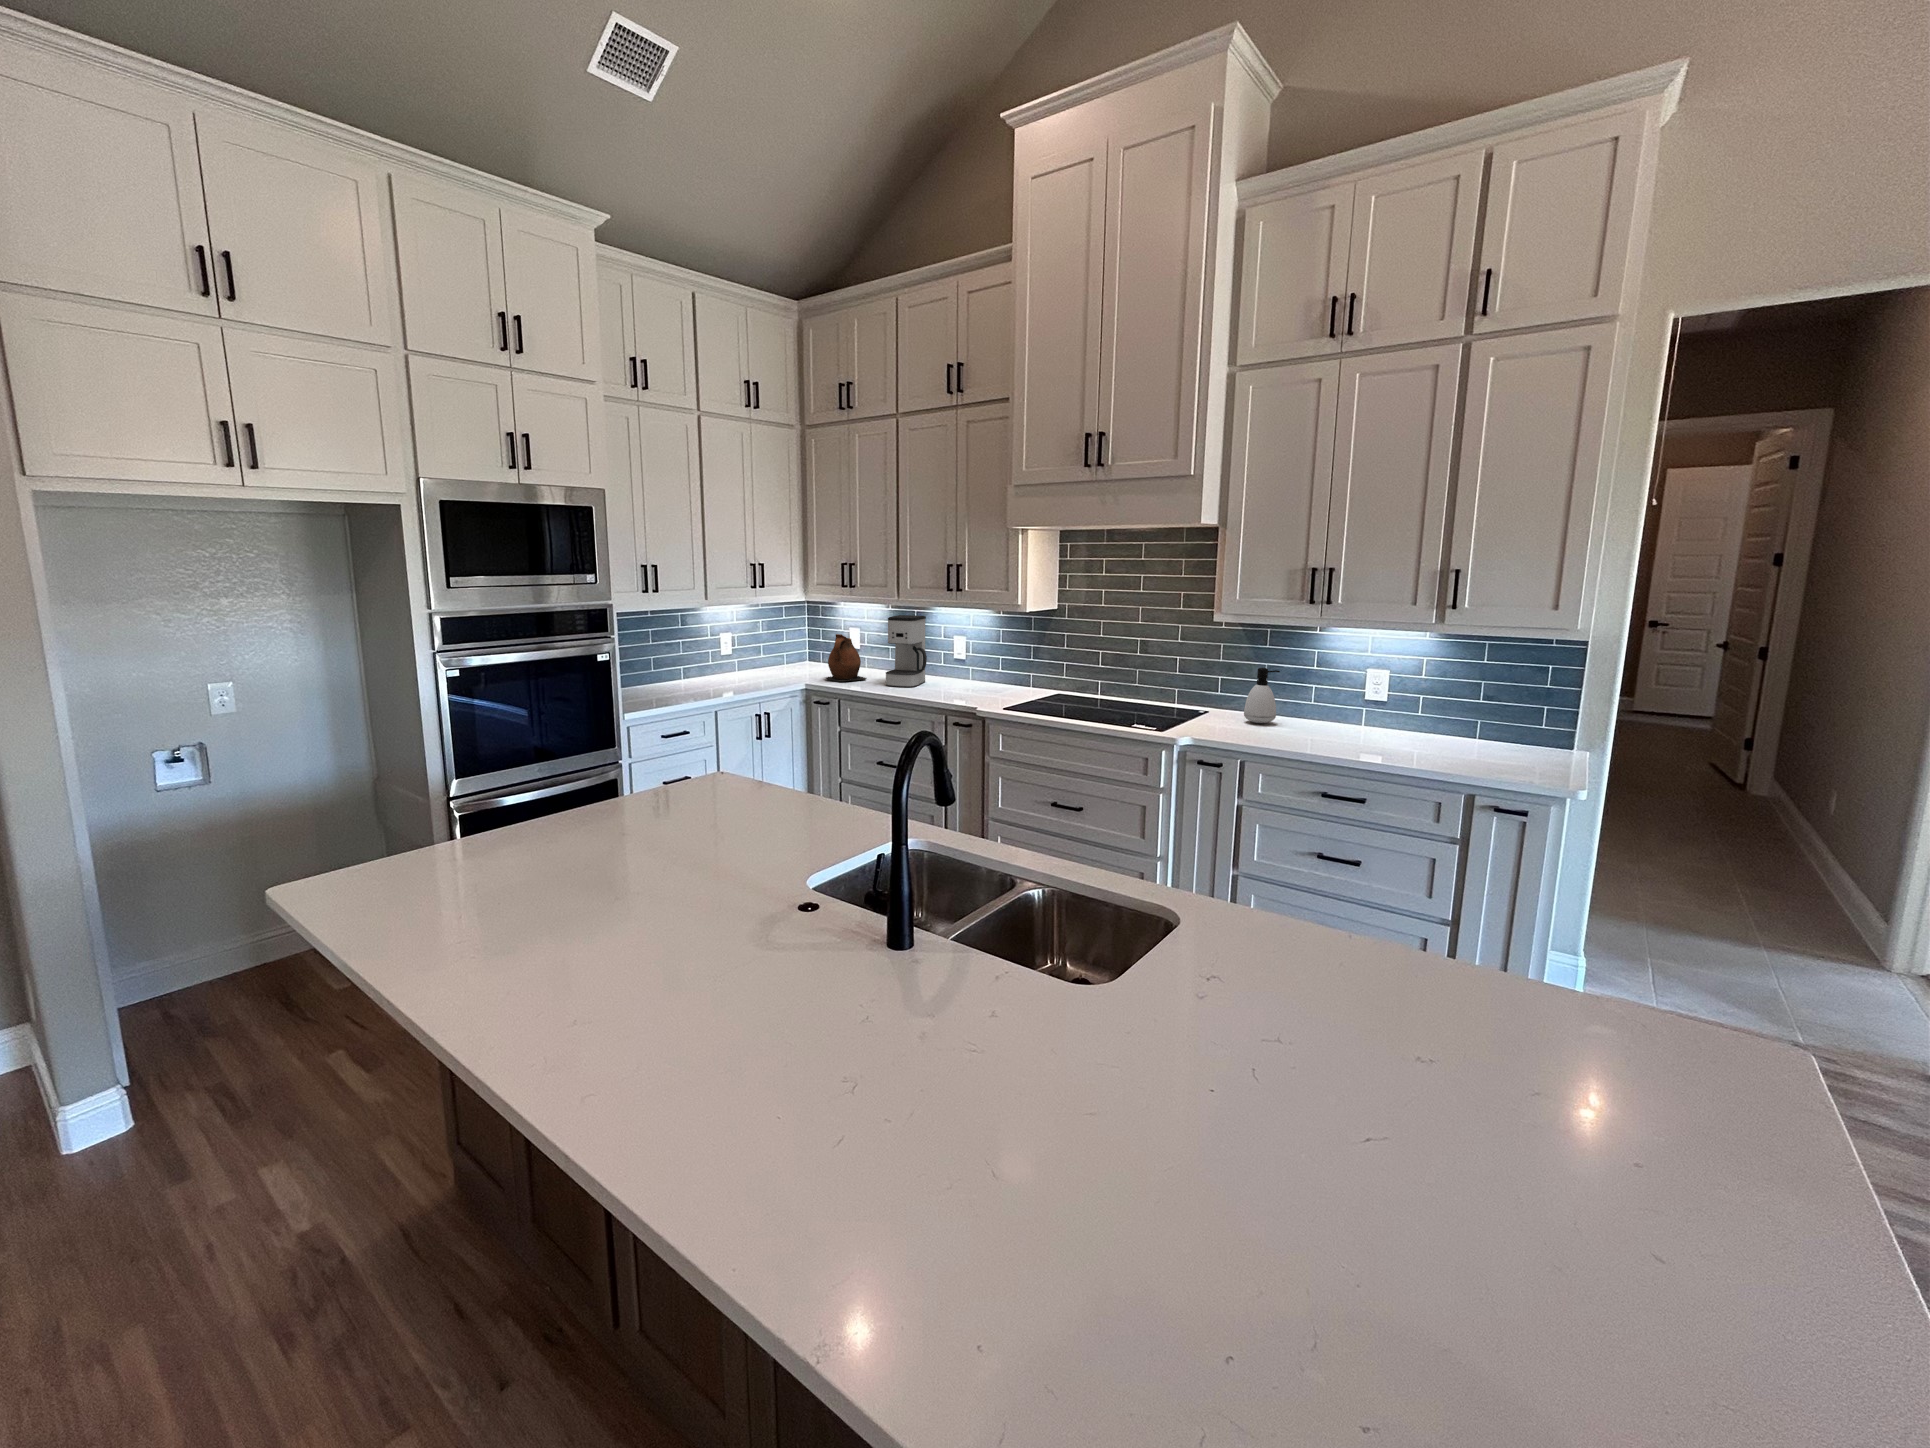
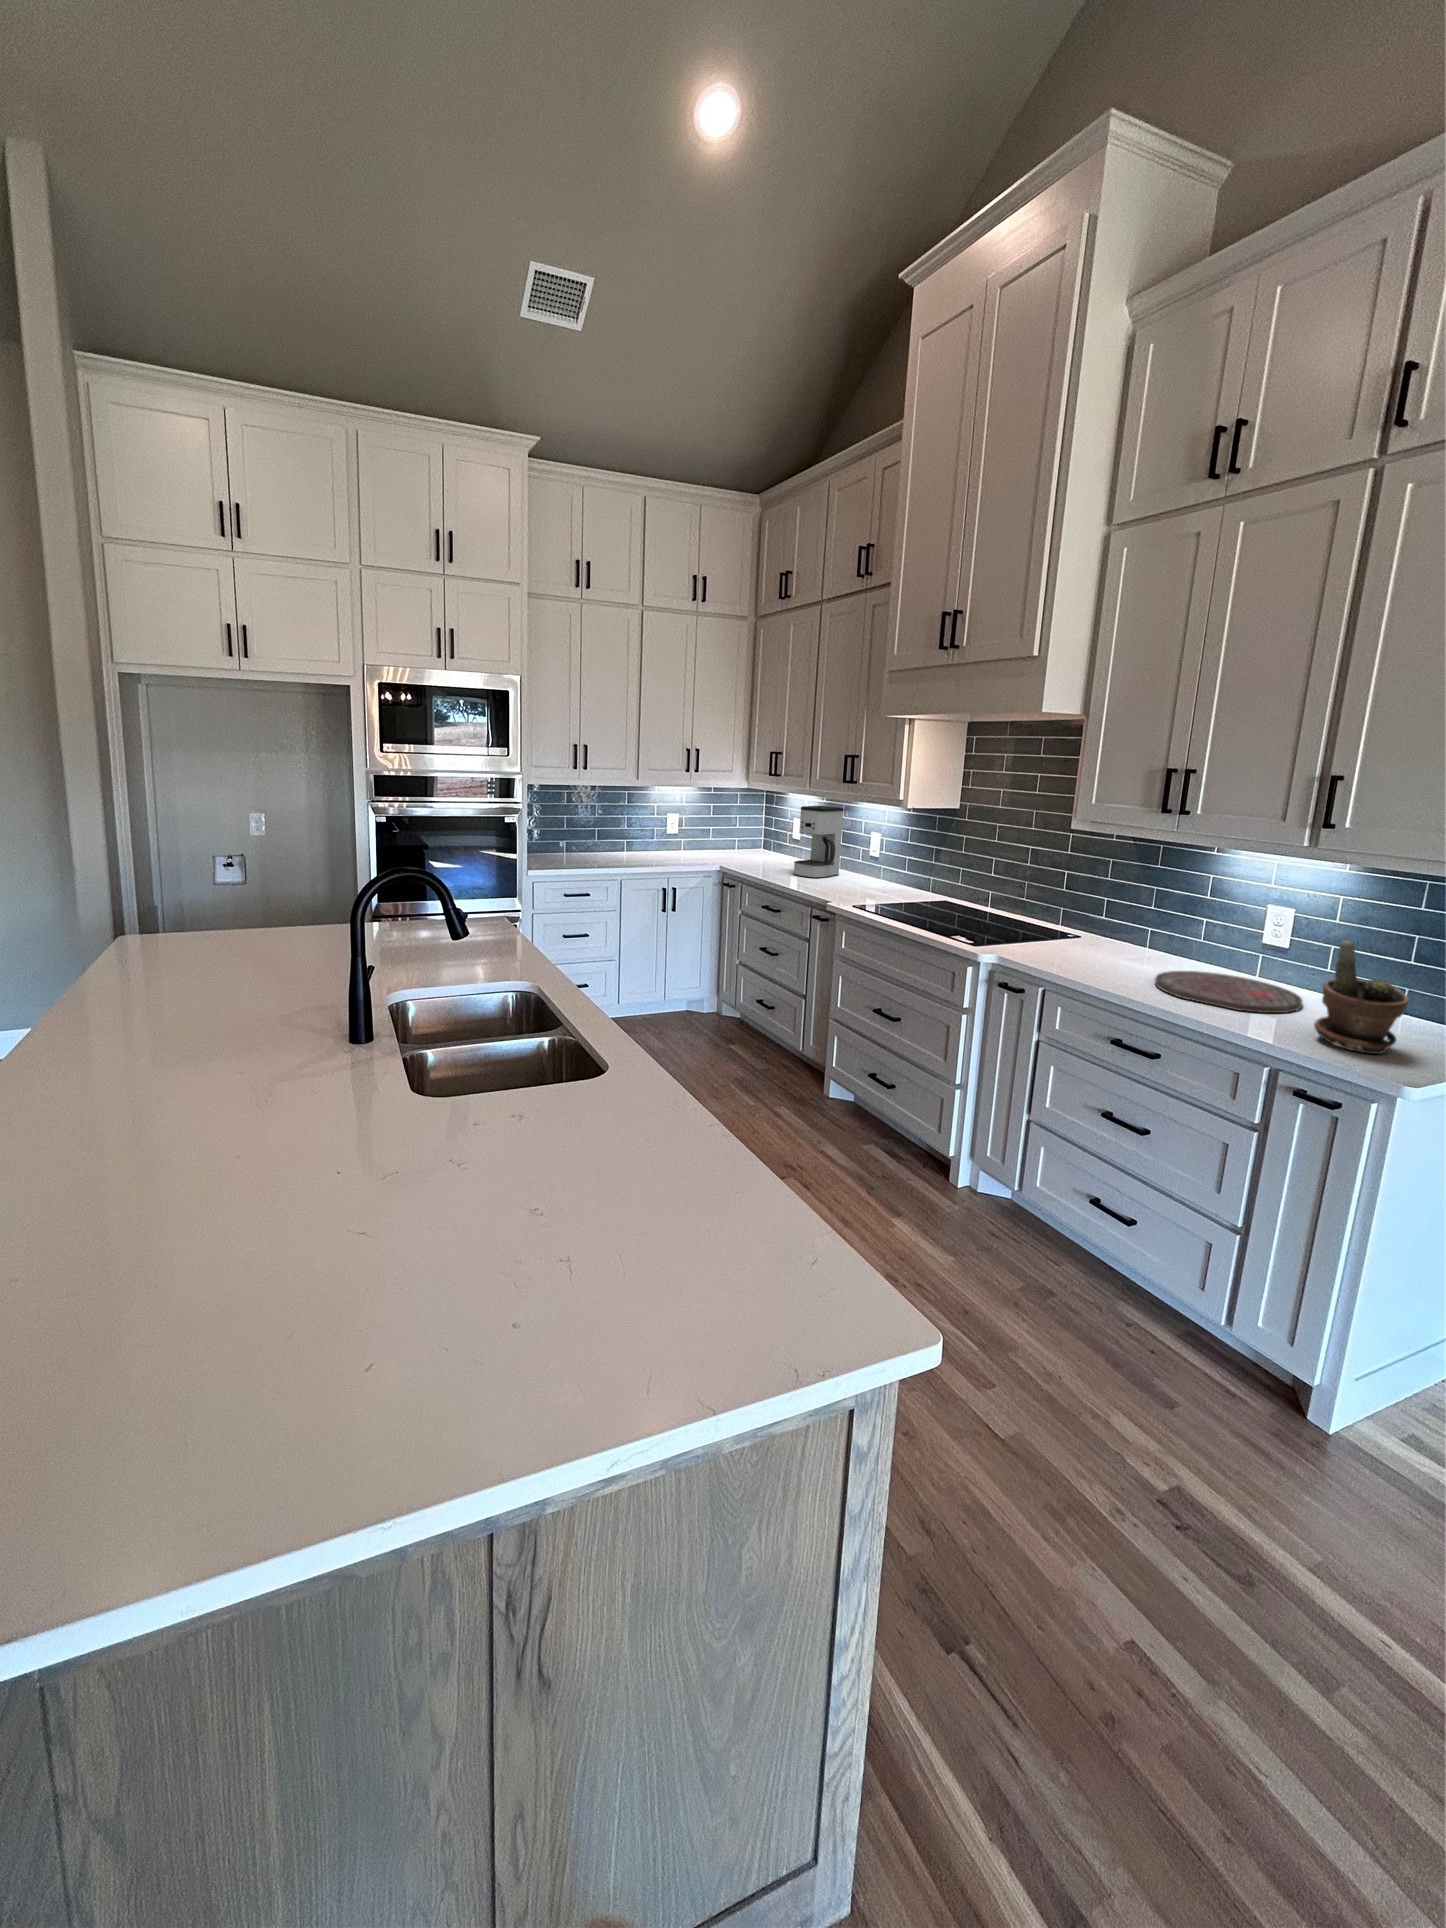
ceramic pitcher: present [826,634,867,681] -> none [748,820,788,868]
soap dispenser: present [1244,668,1280,723] -> none [1104,889,1153,955]
potted plant: none [1473,690,1540,771] -> present [1314,940,1409,1054]
cutting board: none [1318,728,1431,754] -> present [1155,971,1302,1013]

